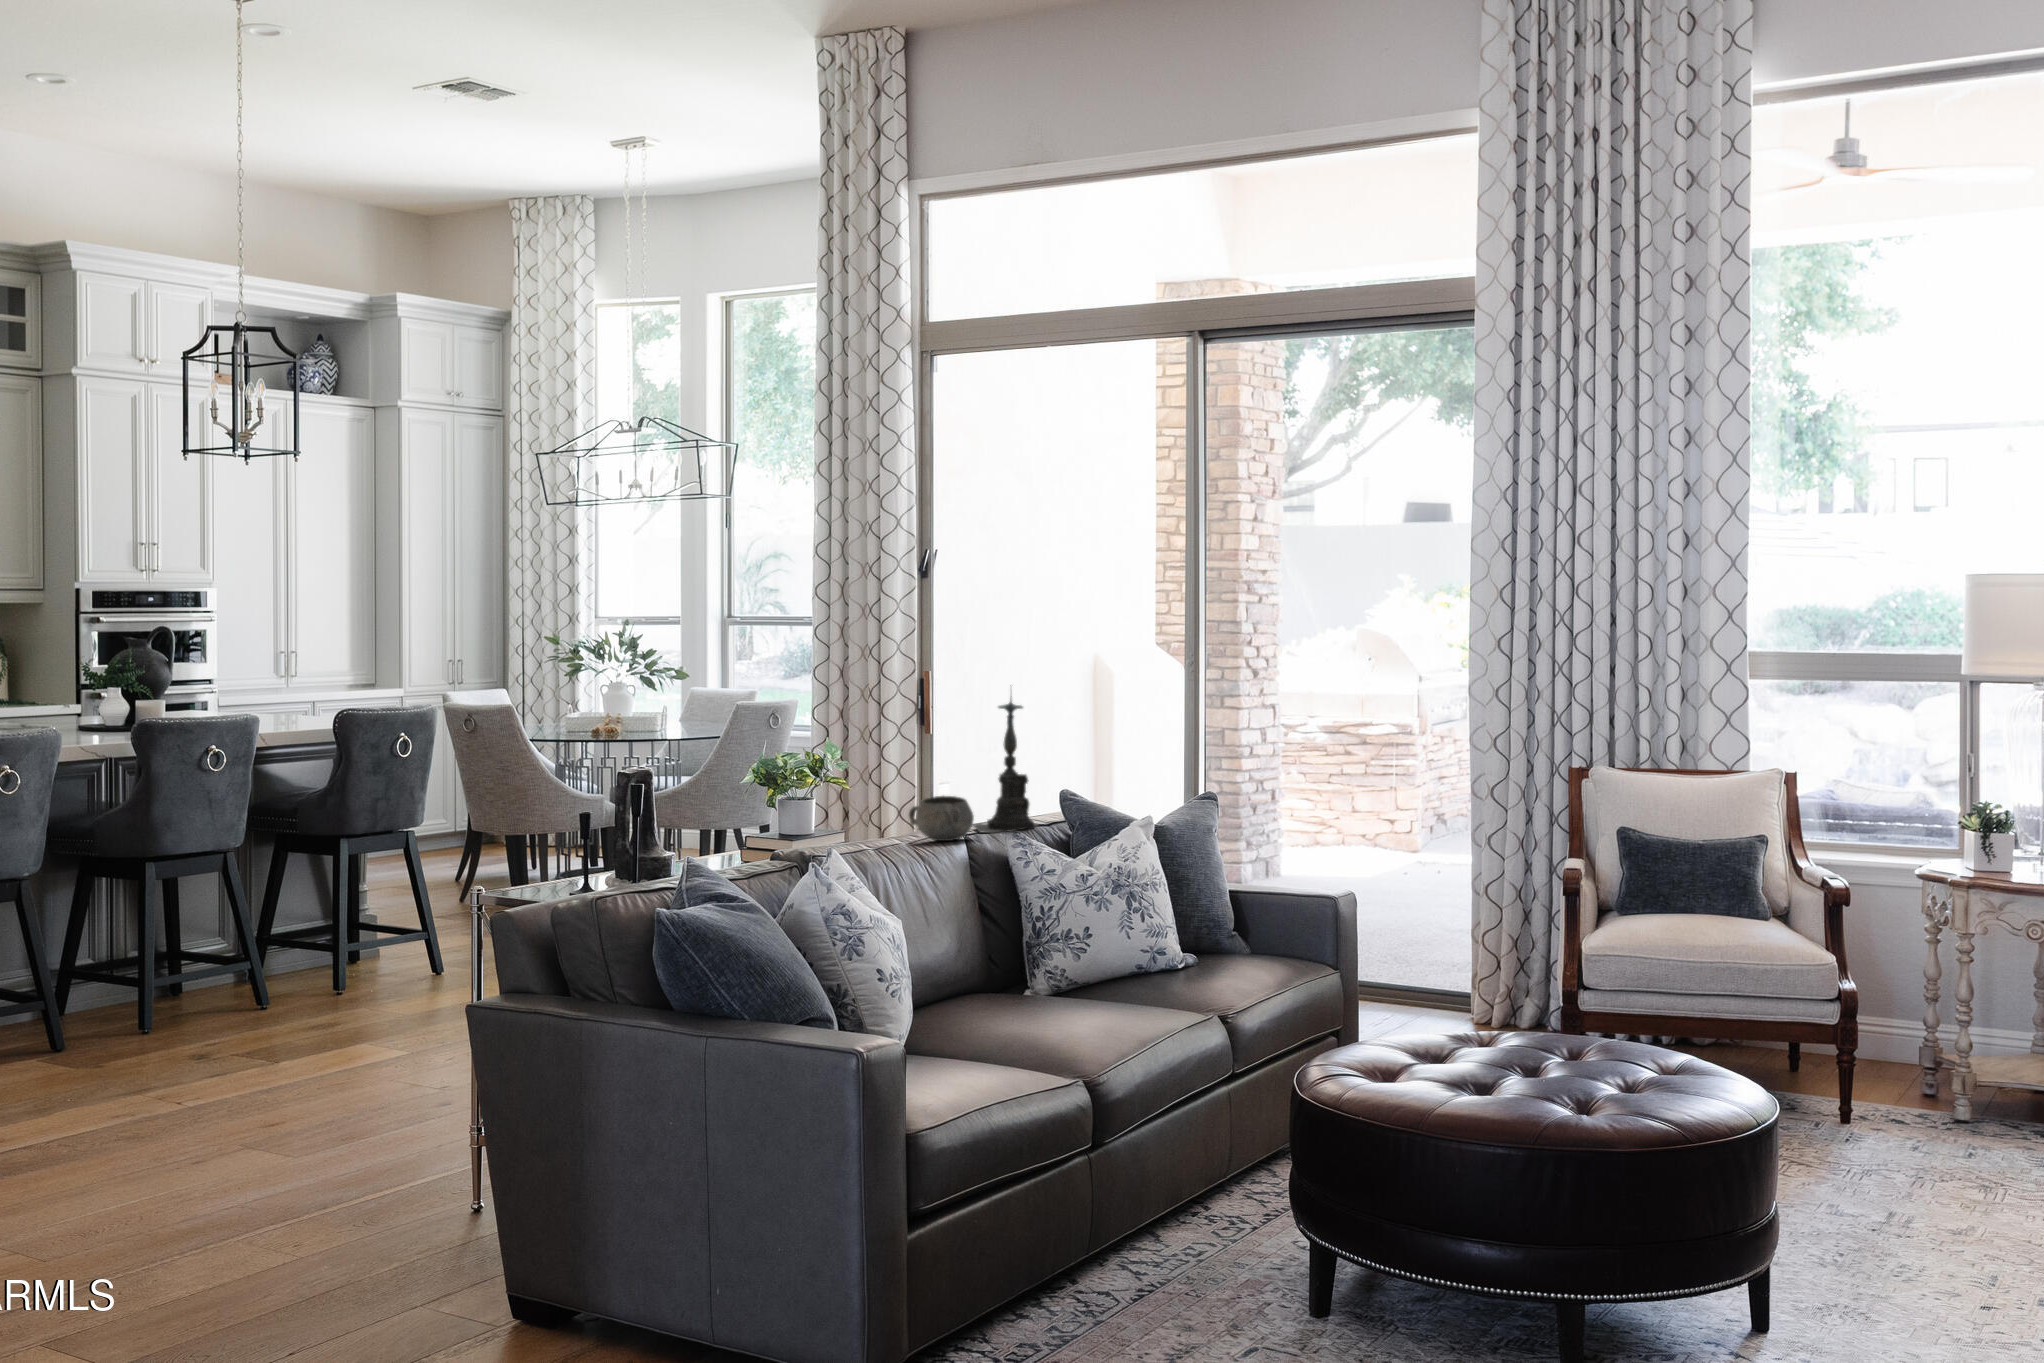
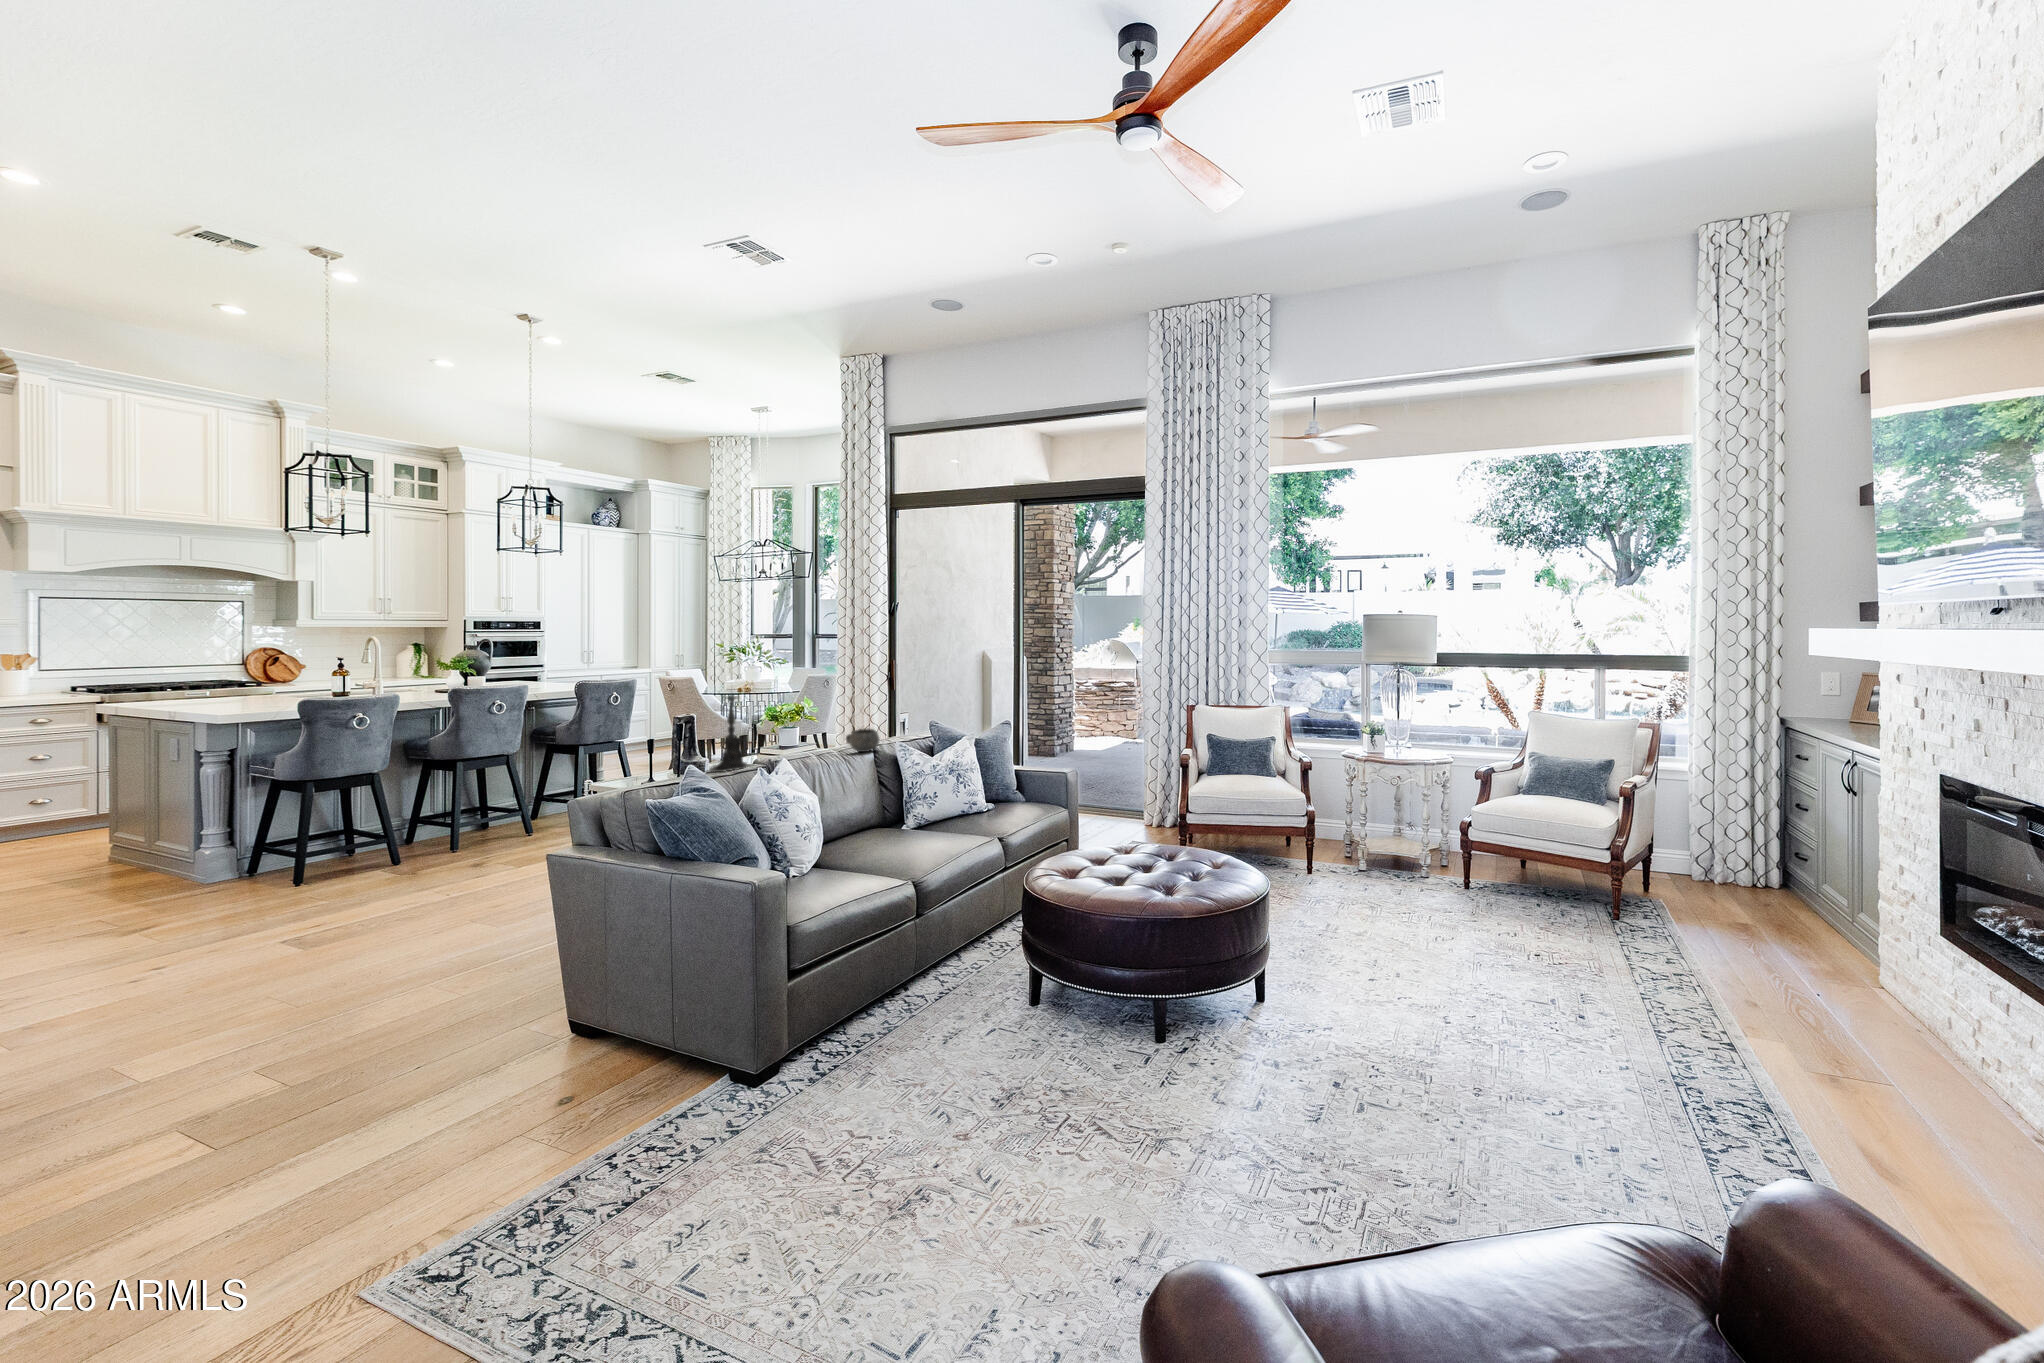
candle holder: present [973,696,1039,833] -> present [708,695,752,773]

